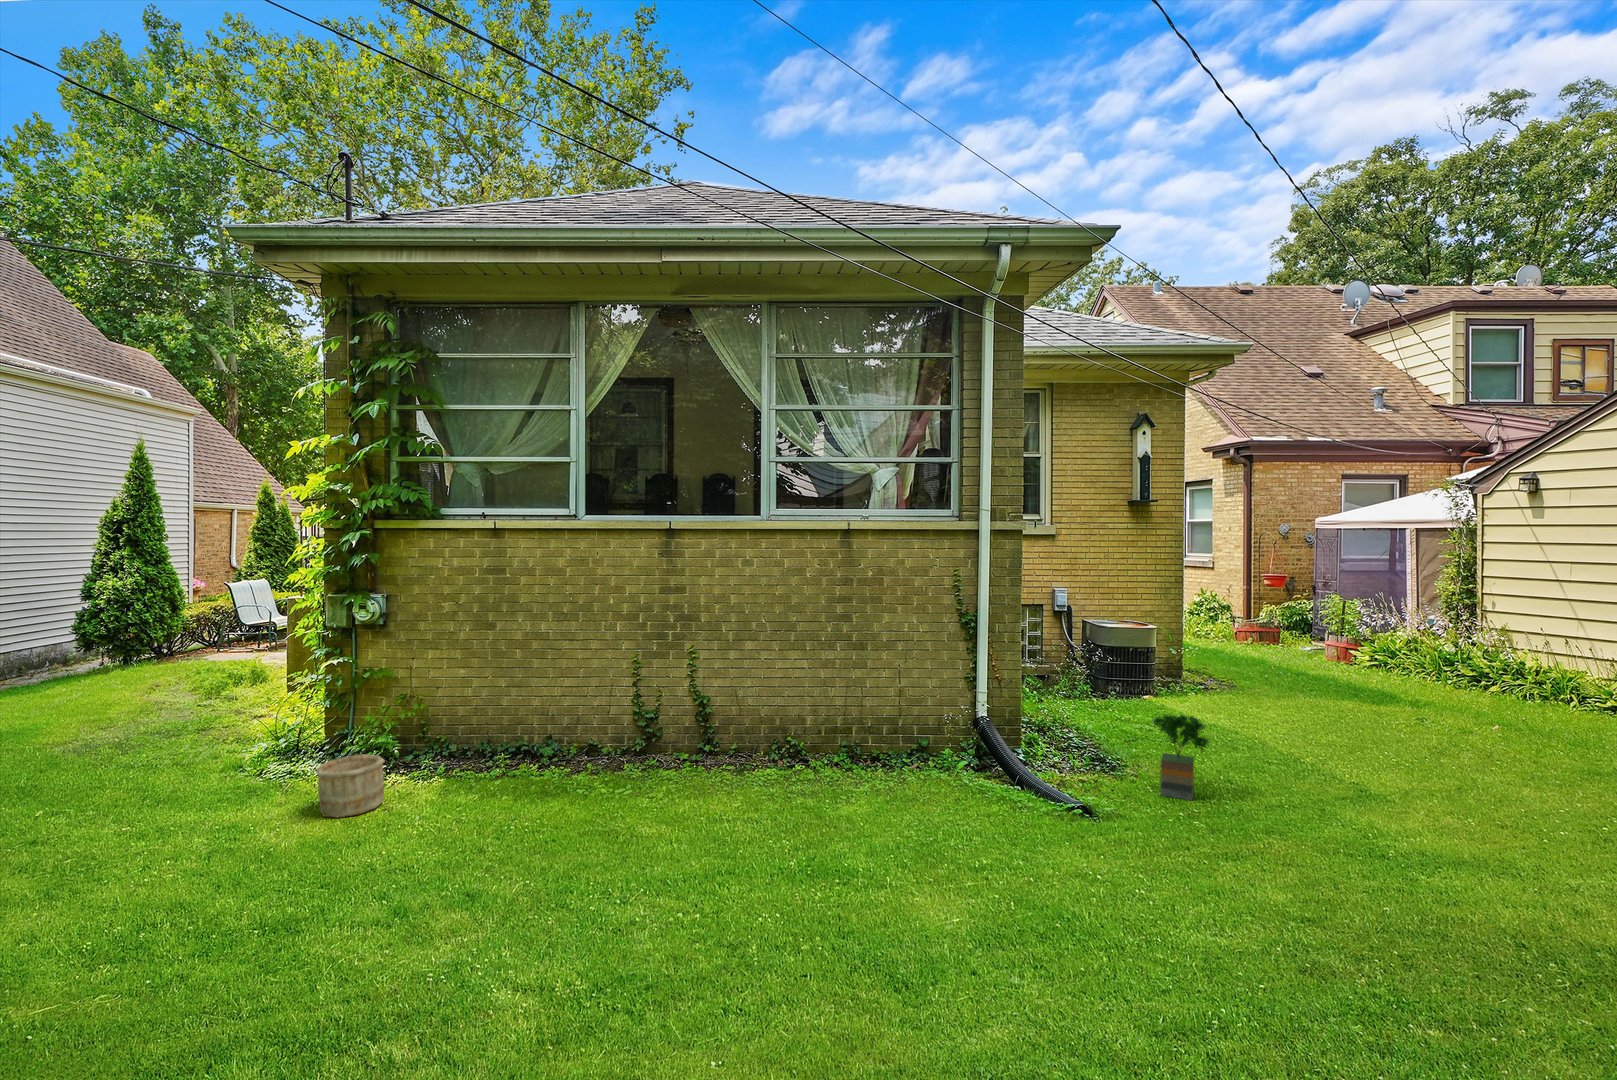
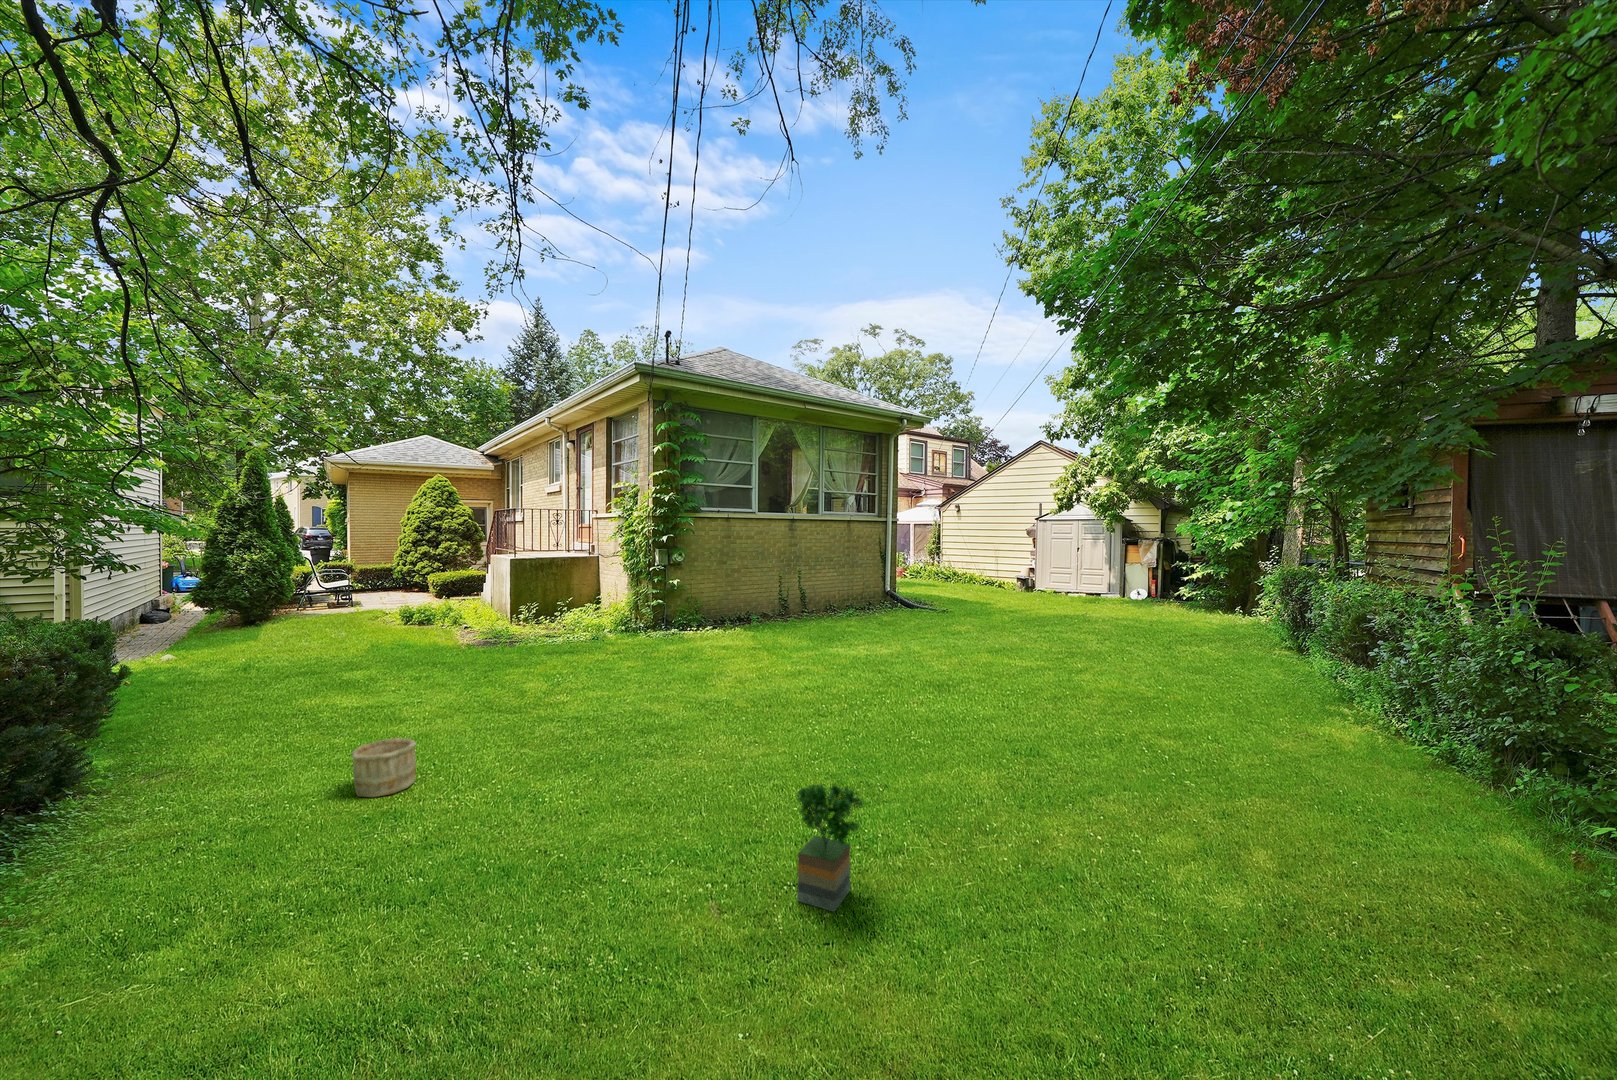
potted tree: present [1153,714,1209,800] -> present [796,782,864,912]

